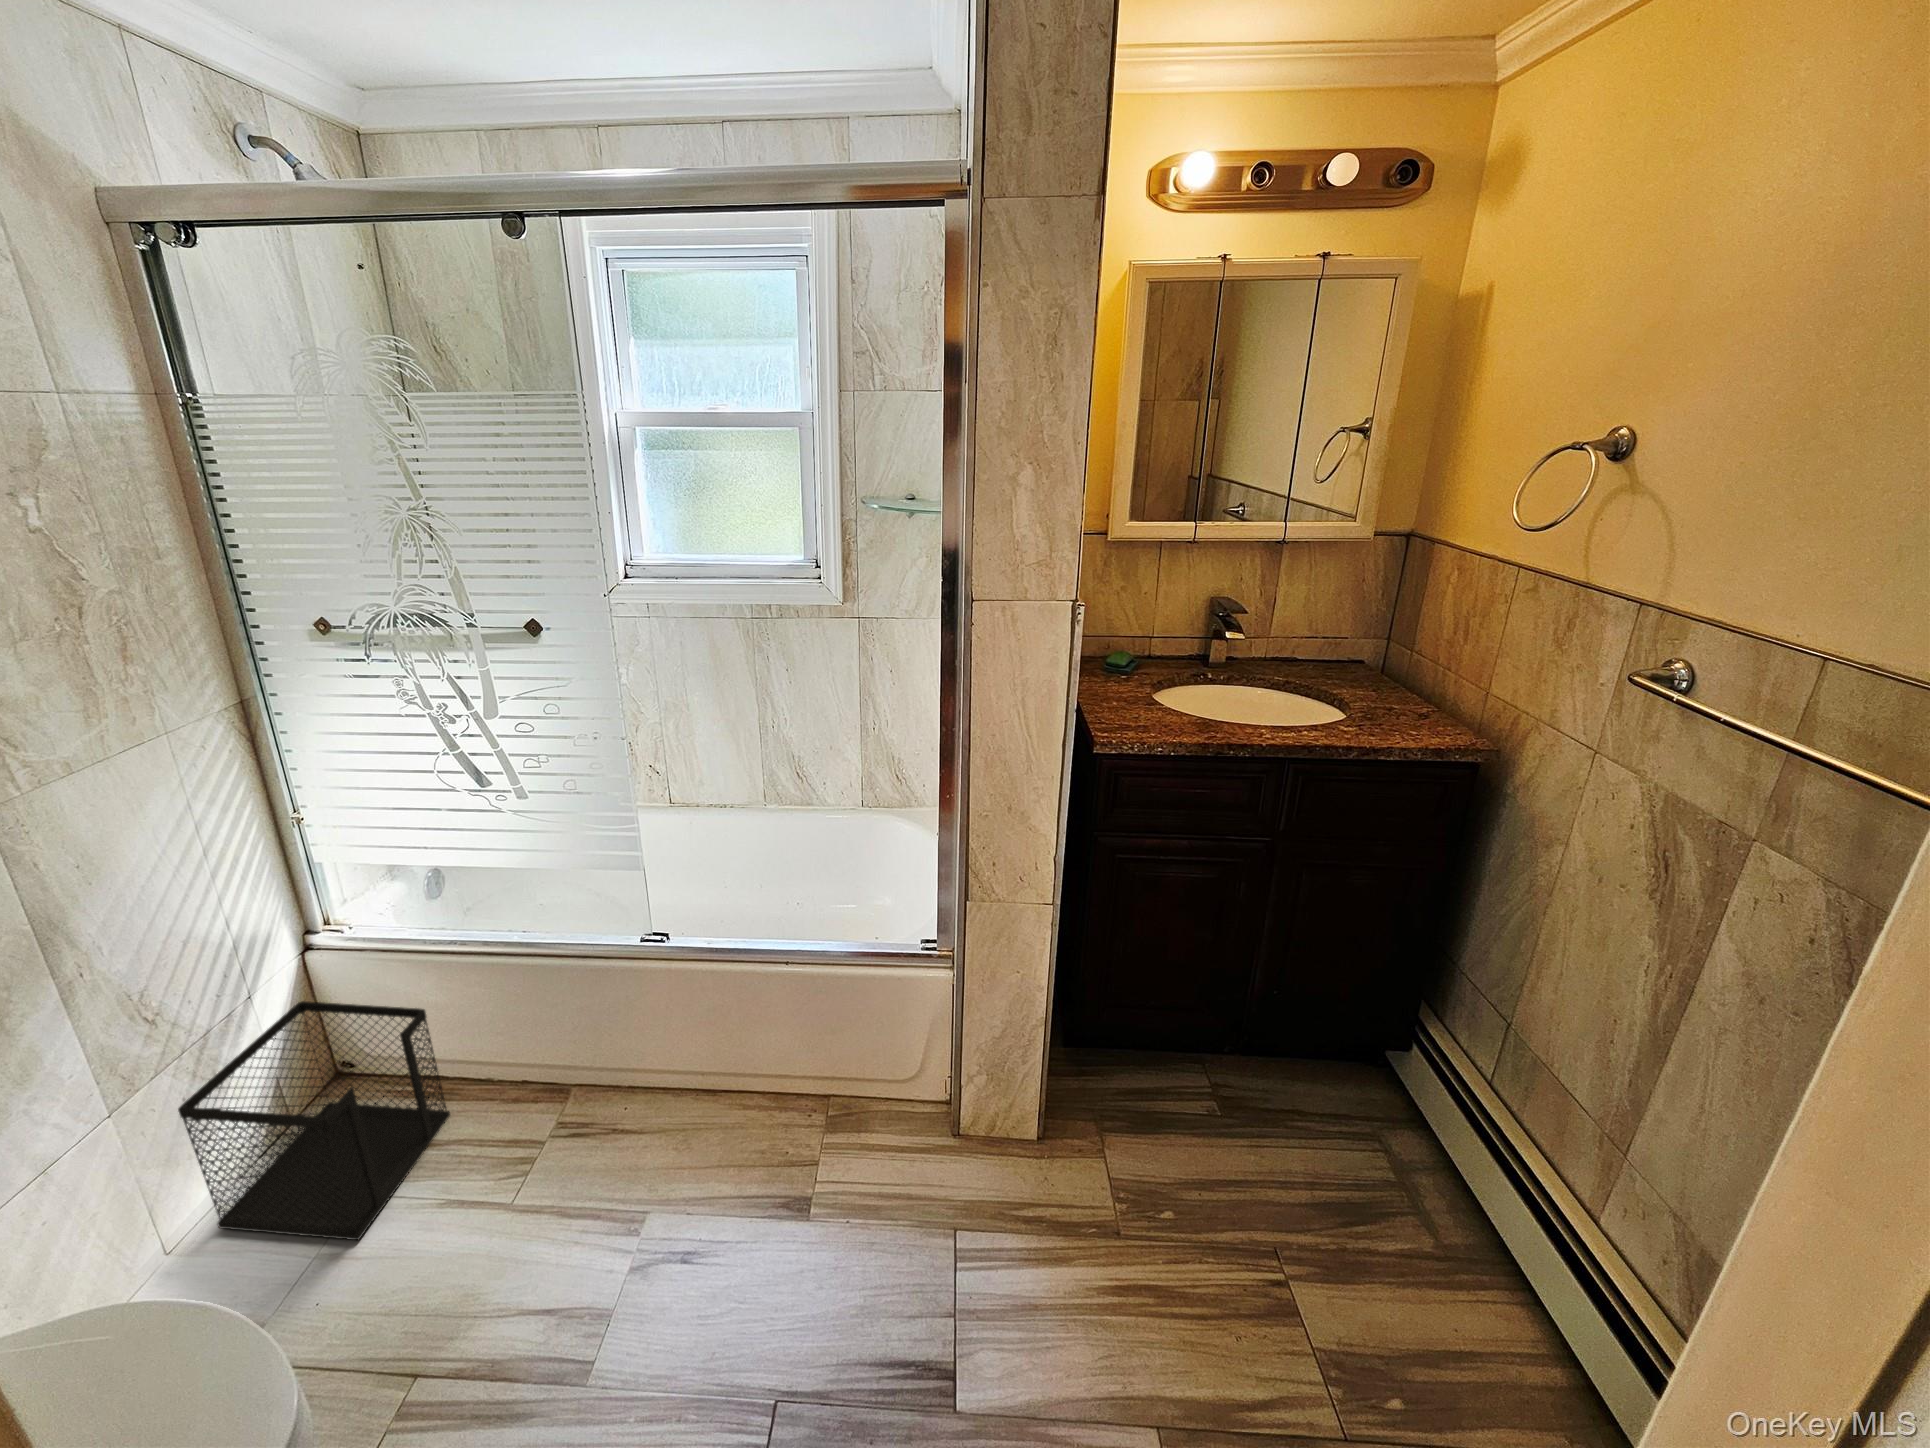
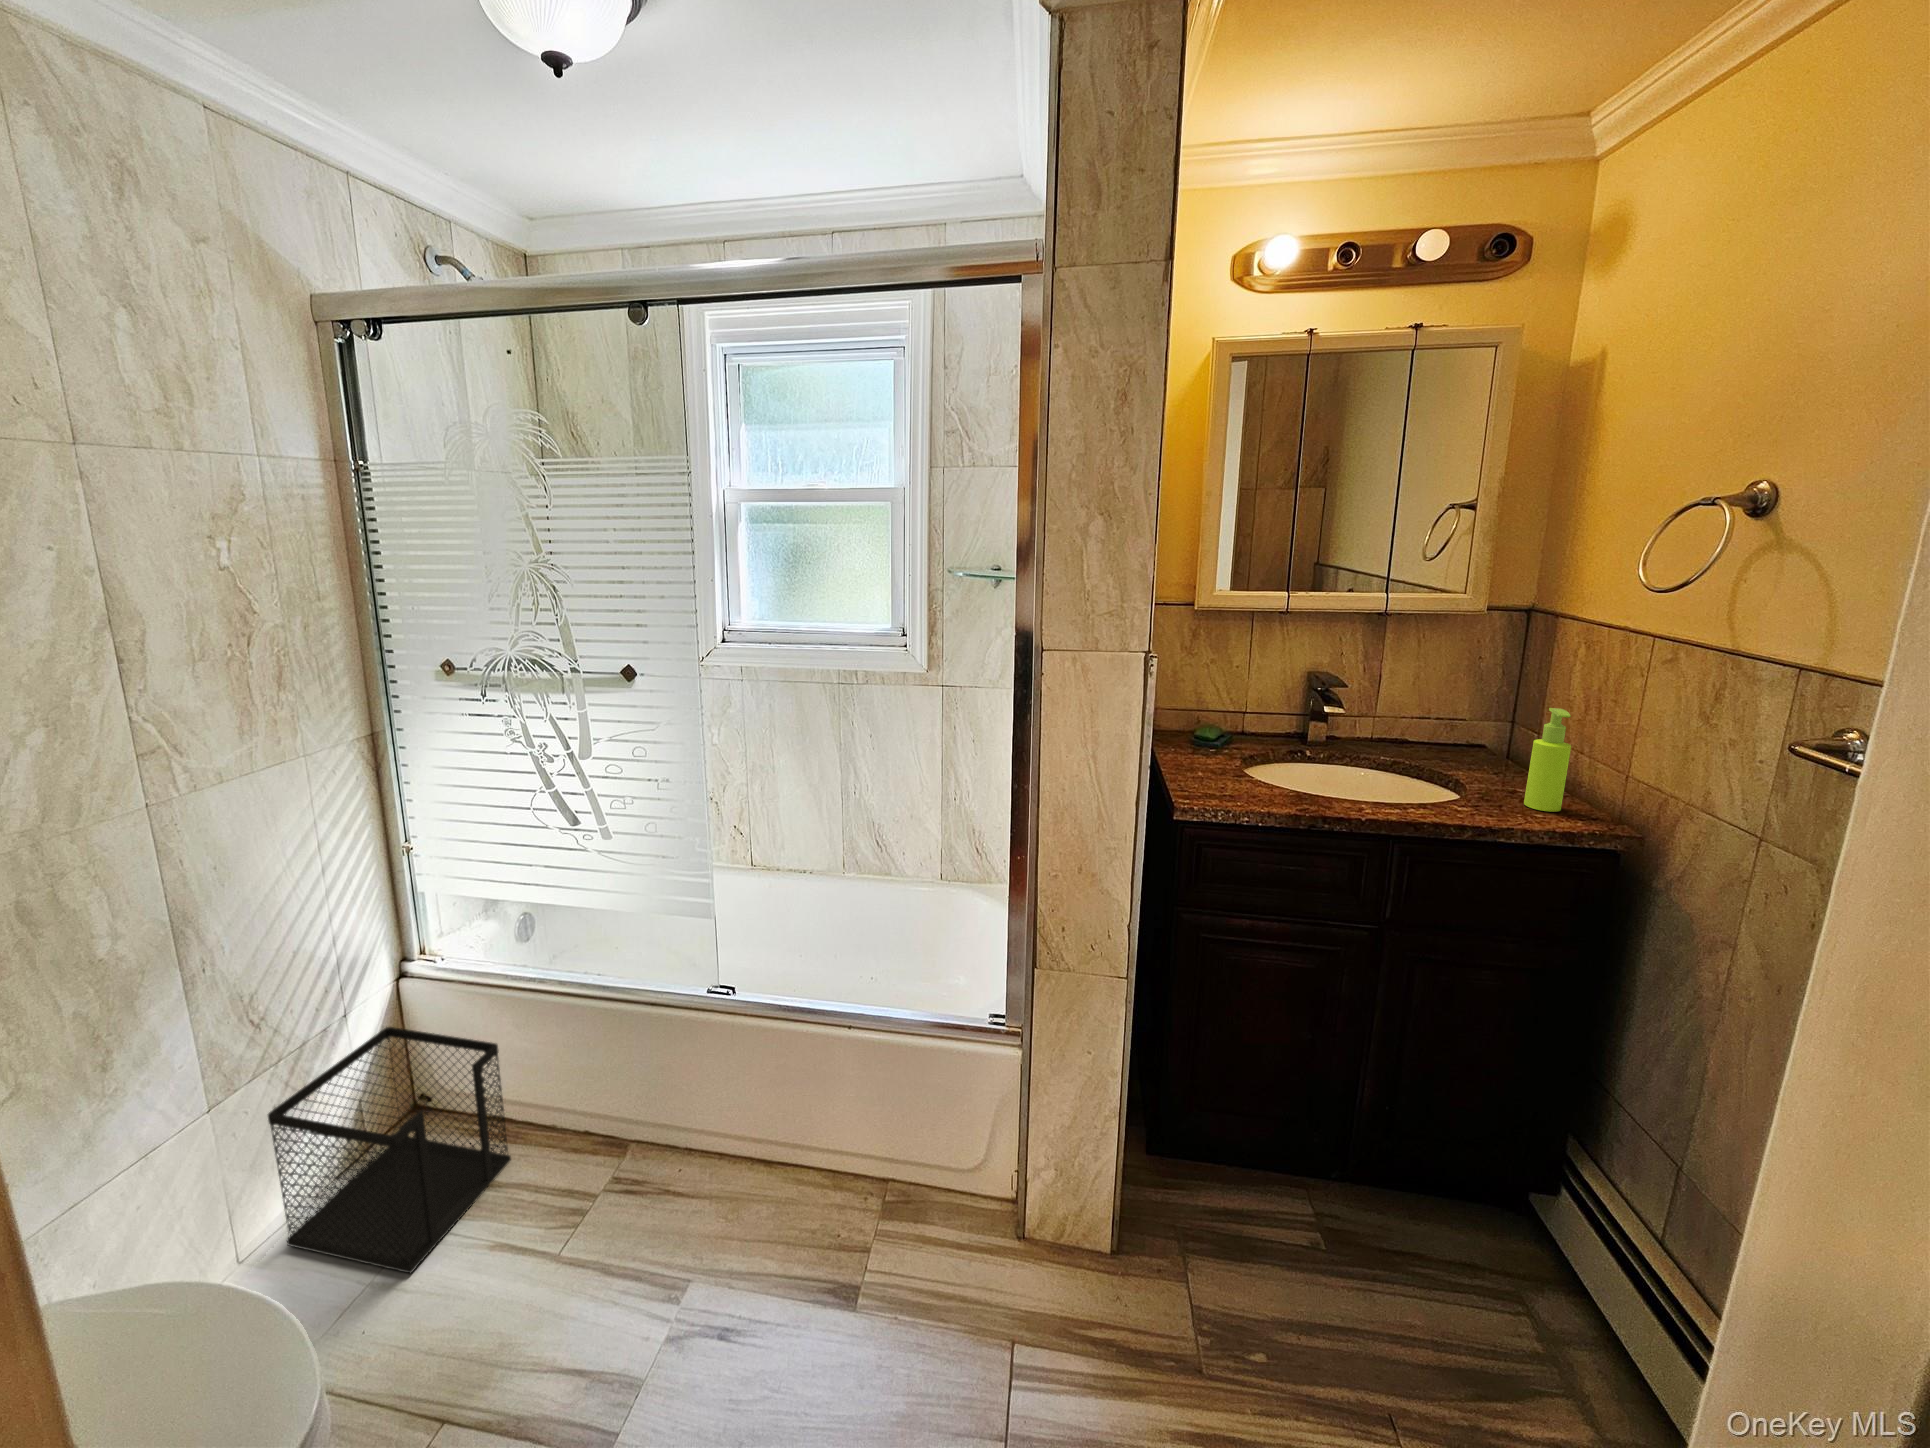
soap dispenser: none [1399,633,1445,727] -> present [1524,708,1571,812]

